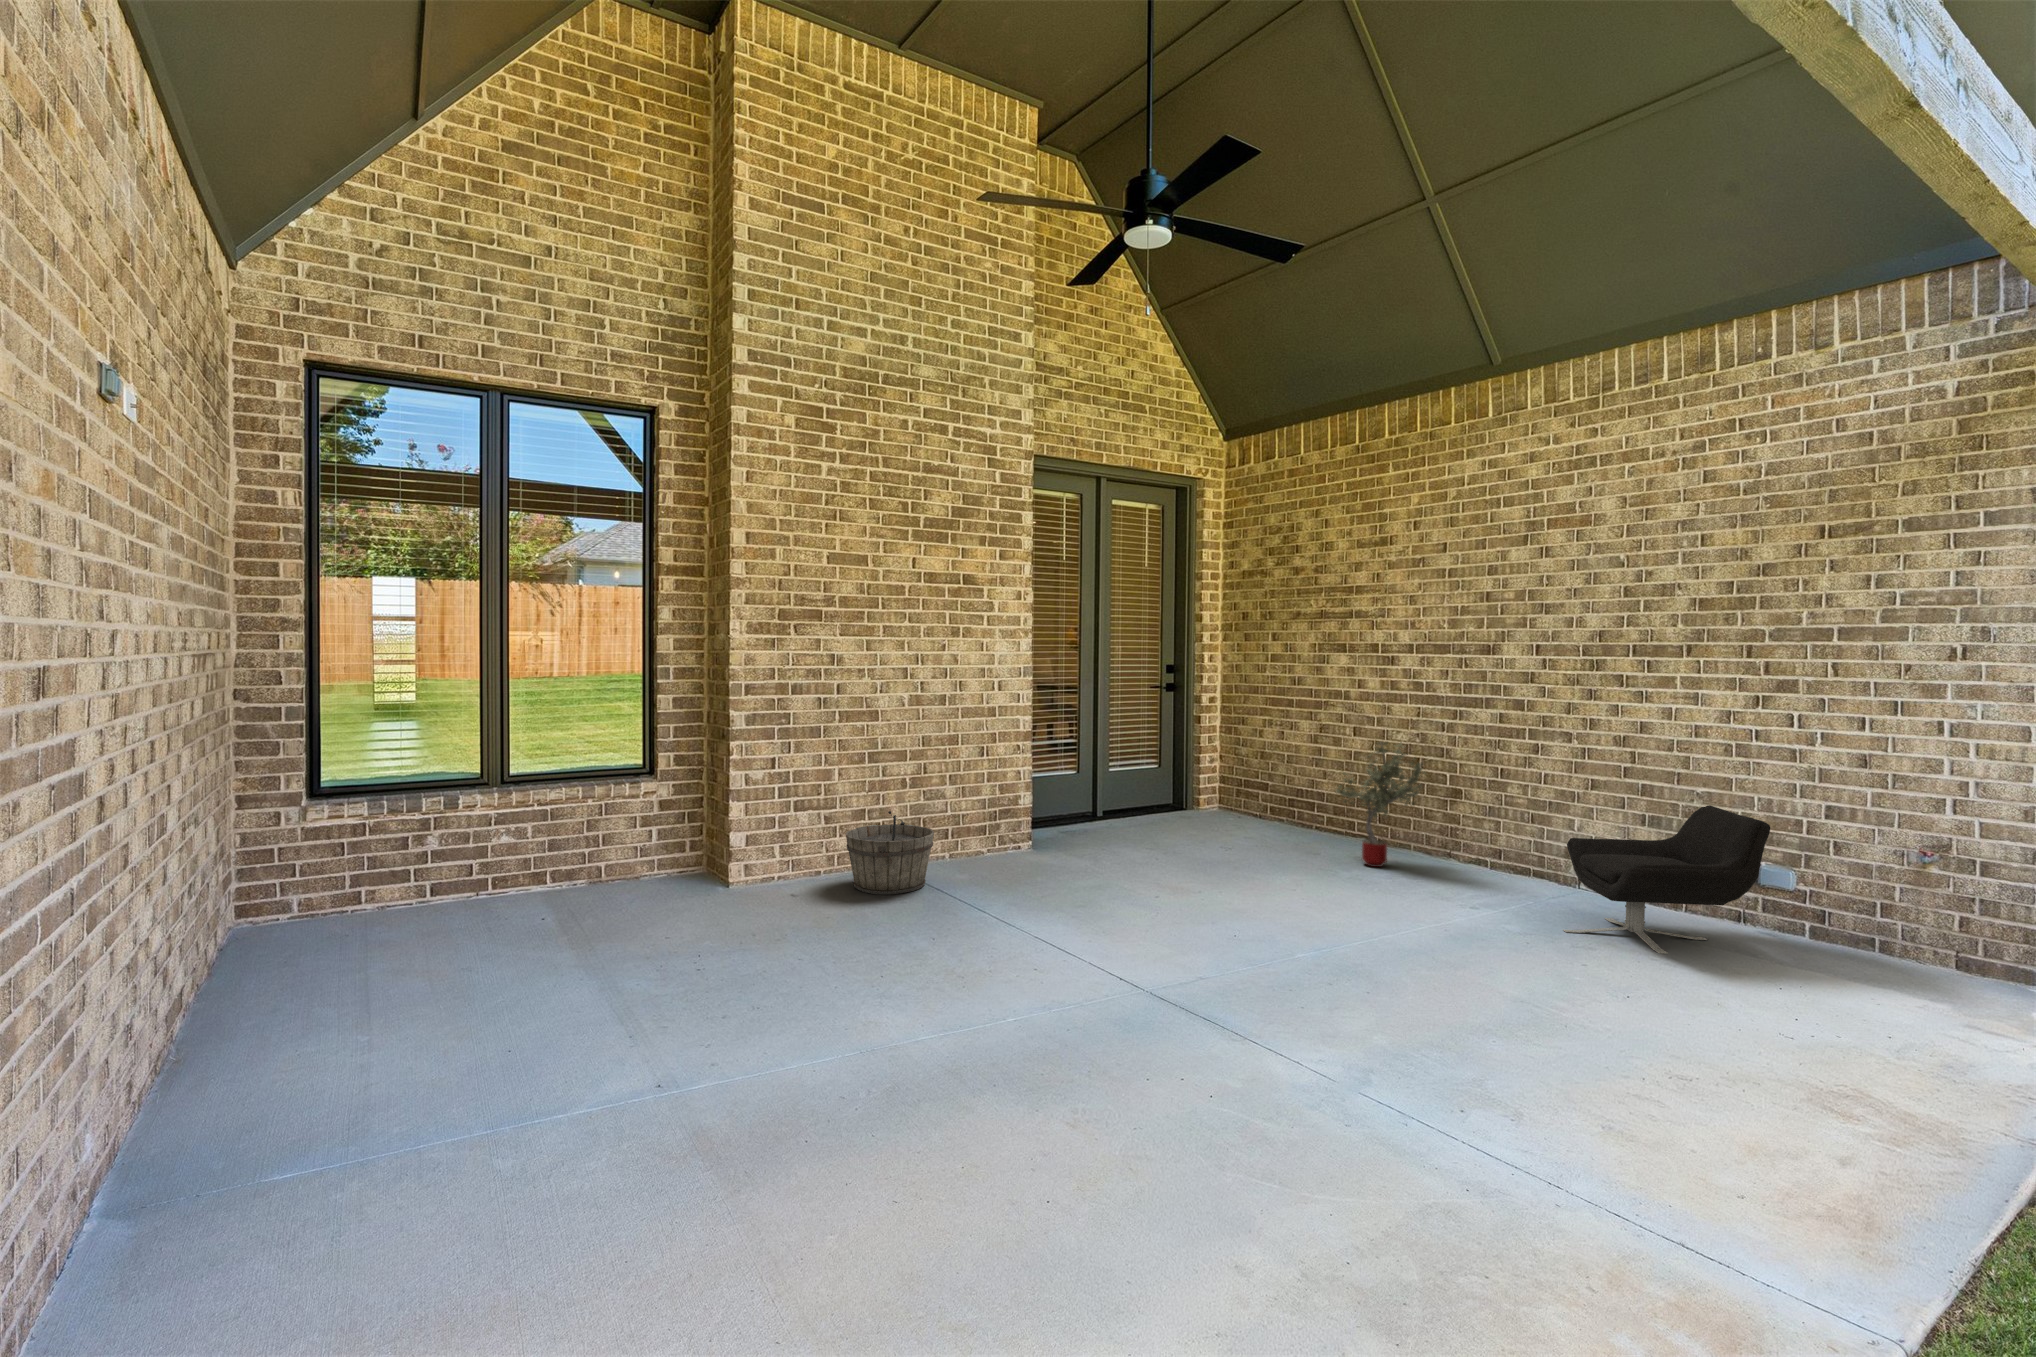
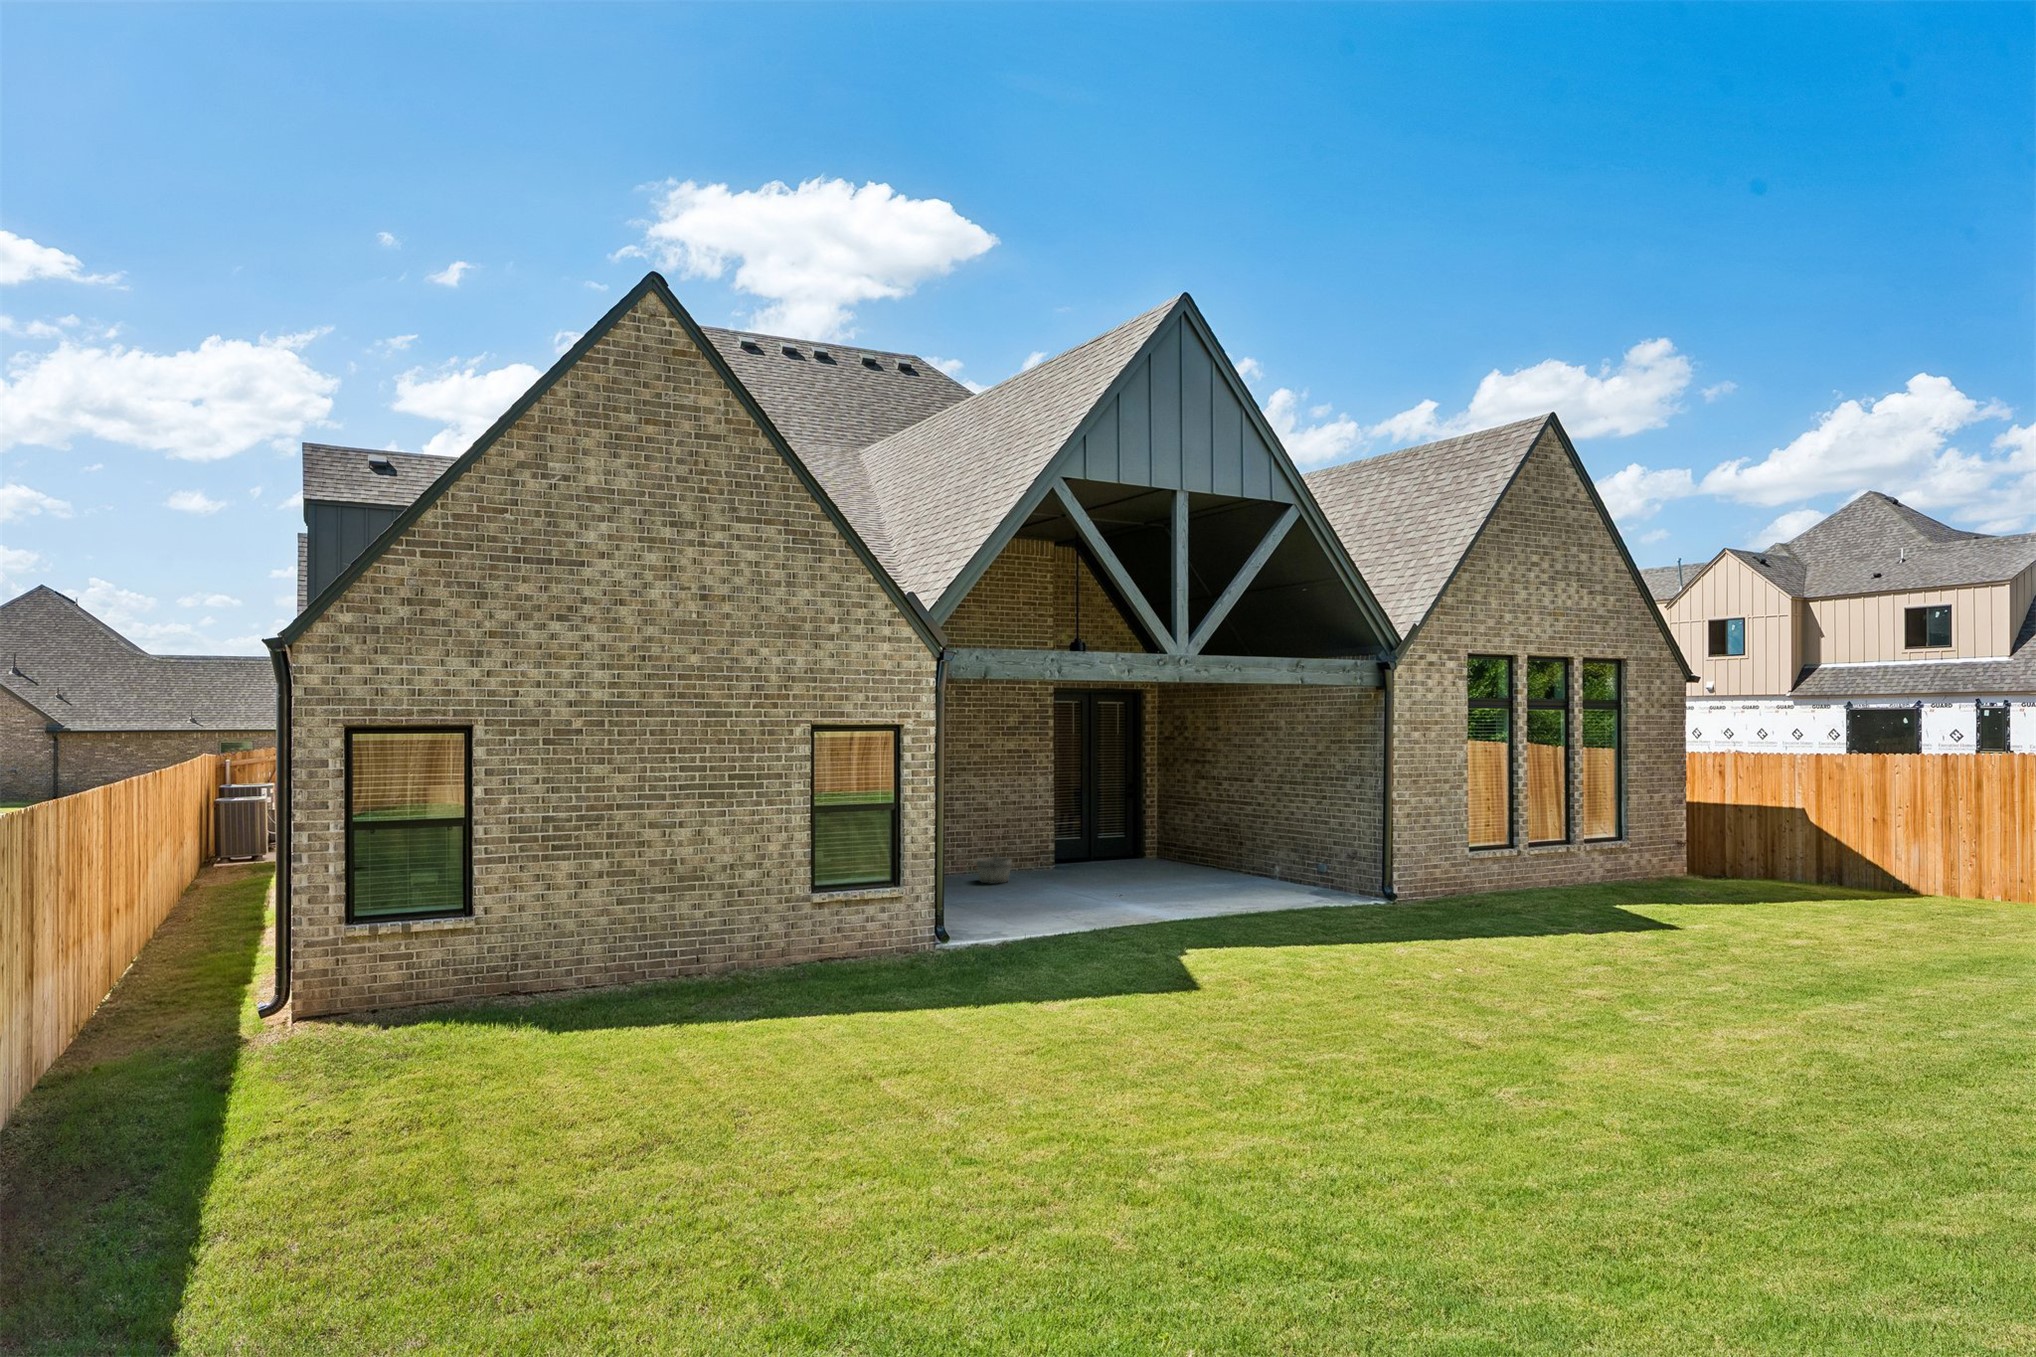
potted tree: present [1337,742,1423,867] -> none [1195,821,1229,878]
lounge chair: present [1563,805,1770,954] -> none [1250,845,1311,896]

